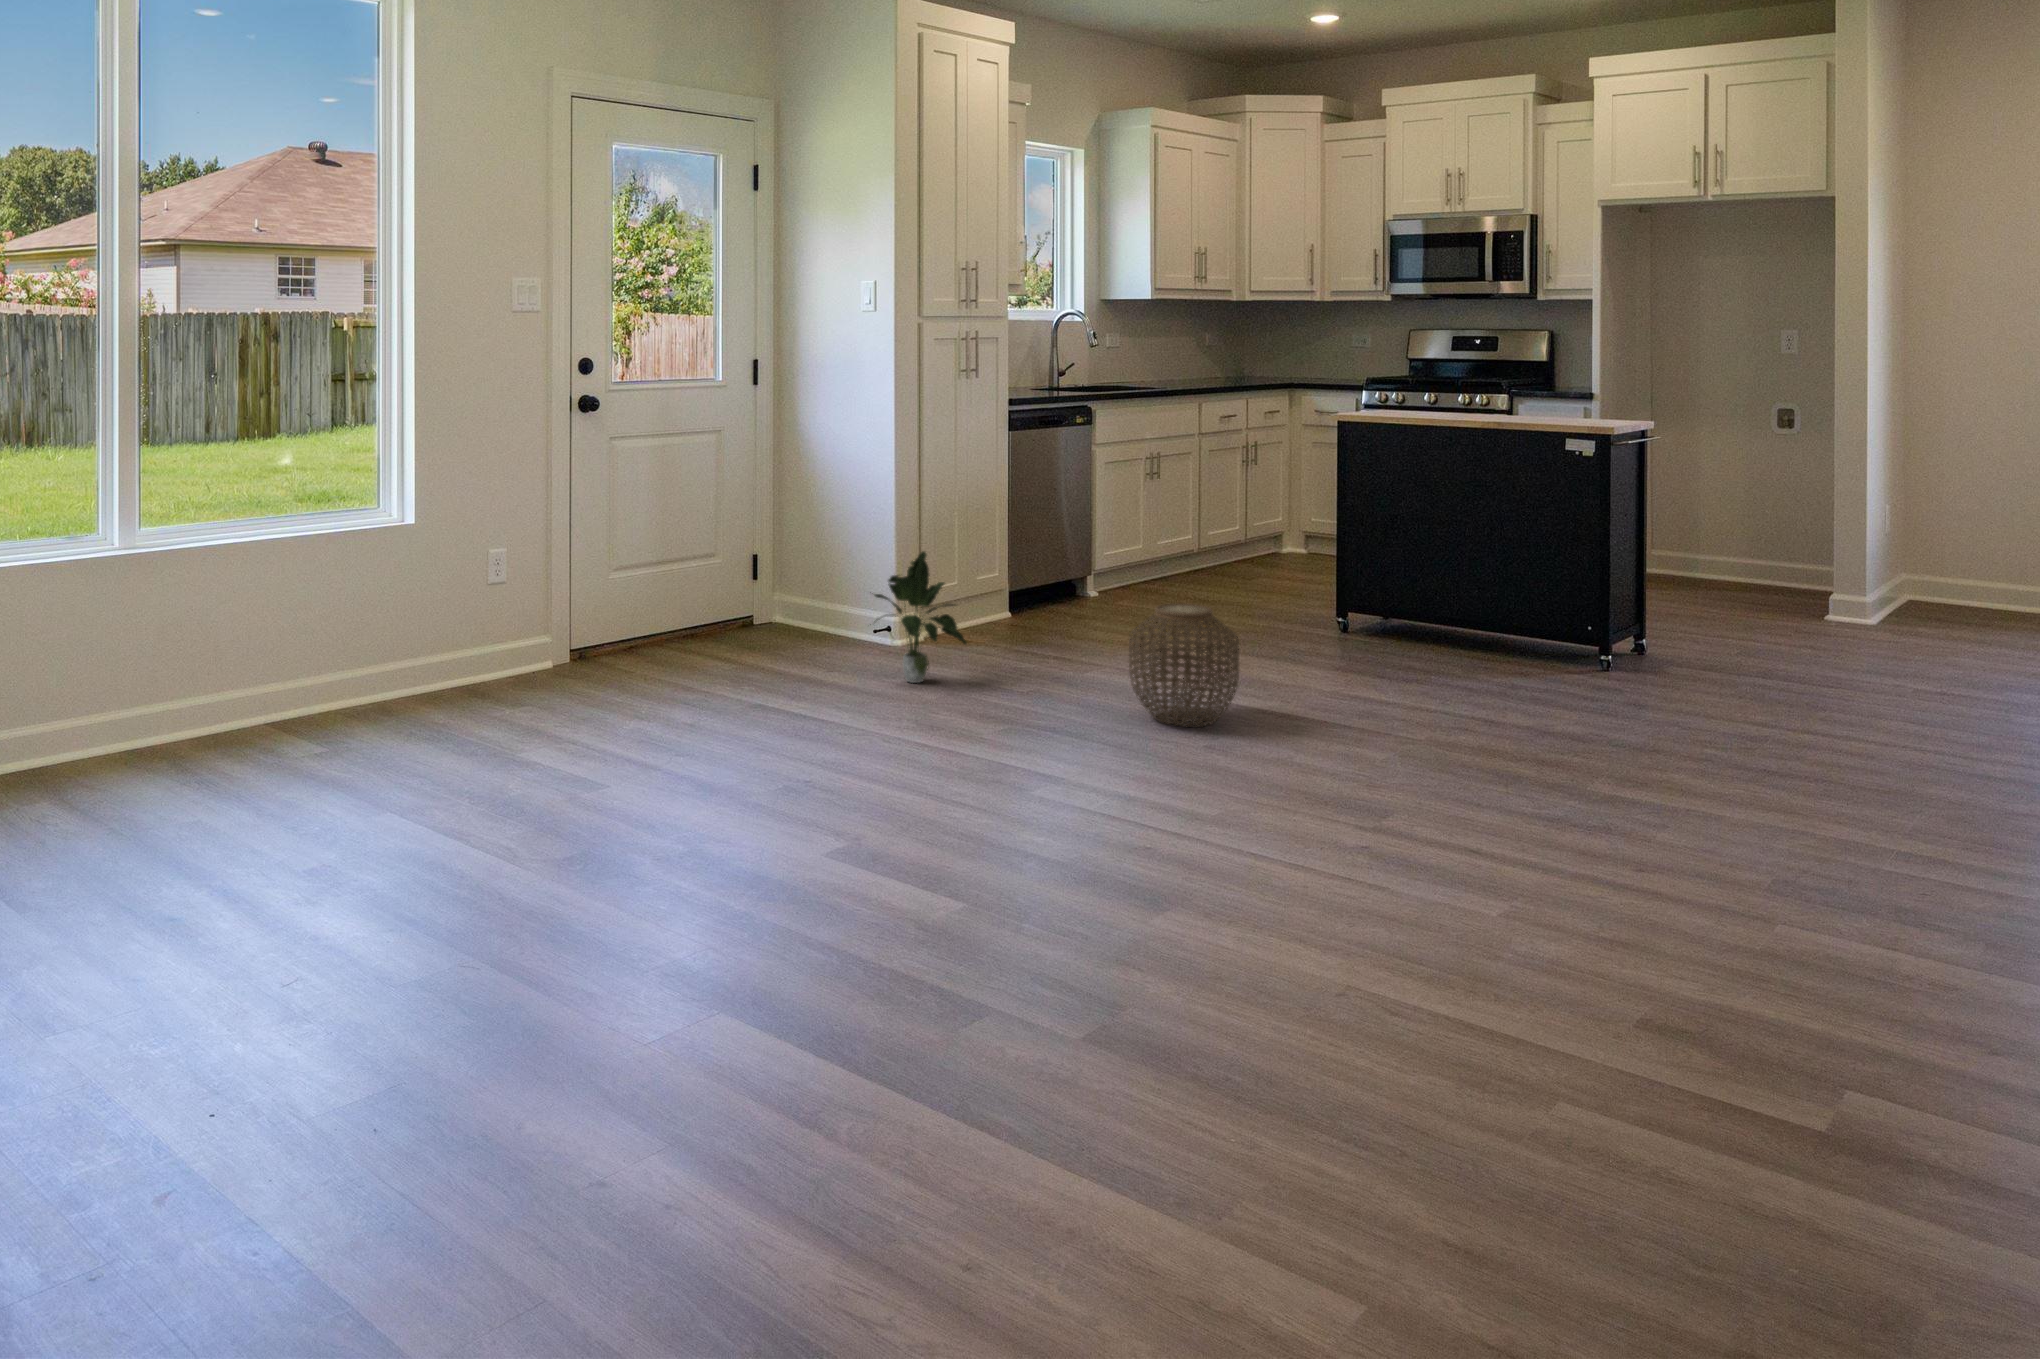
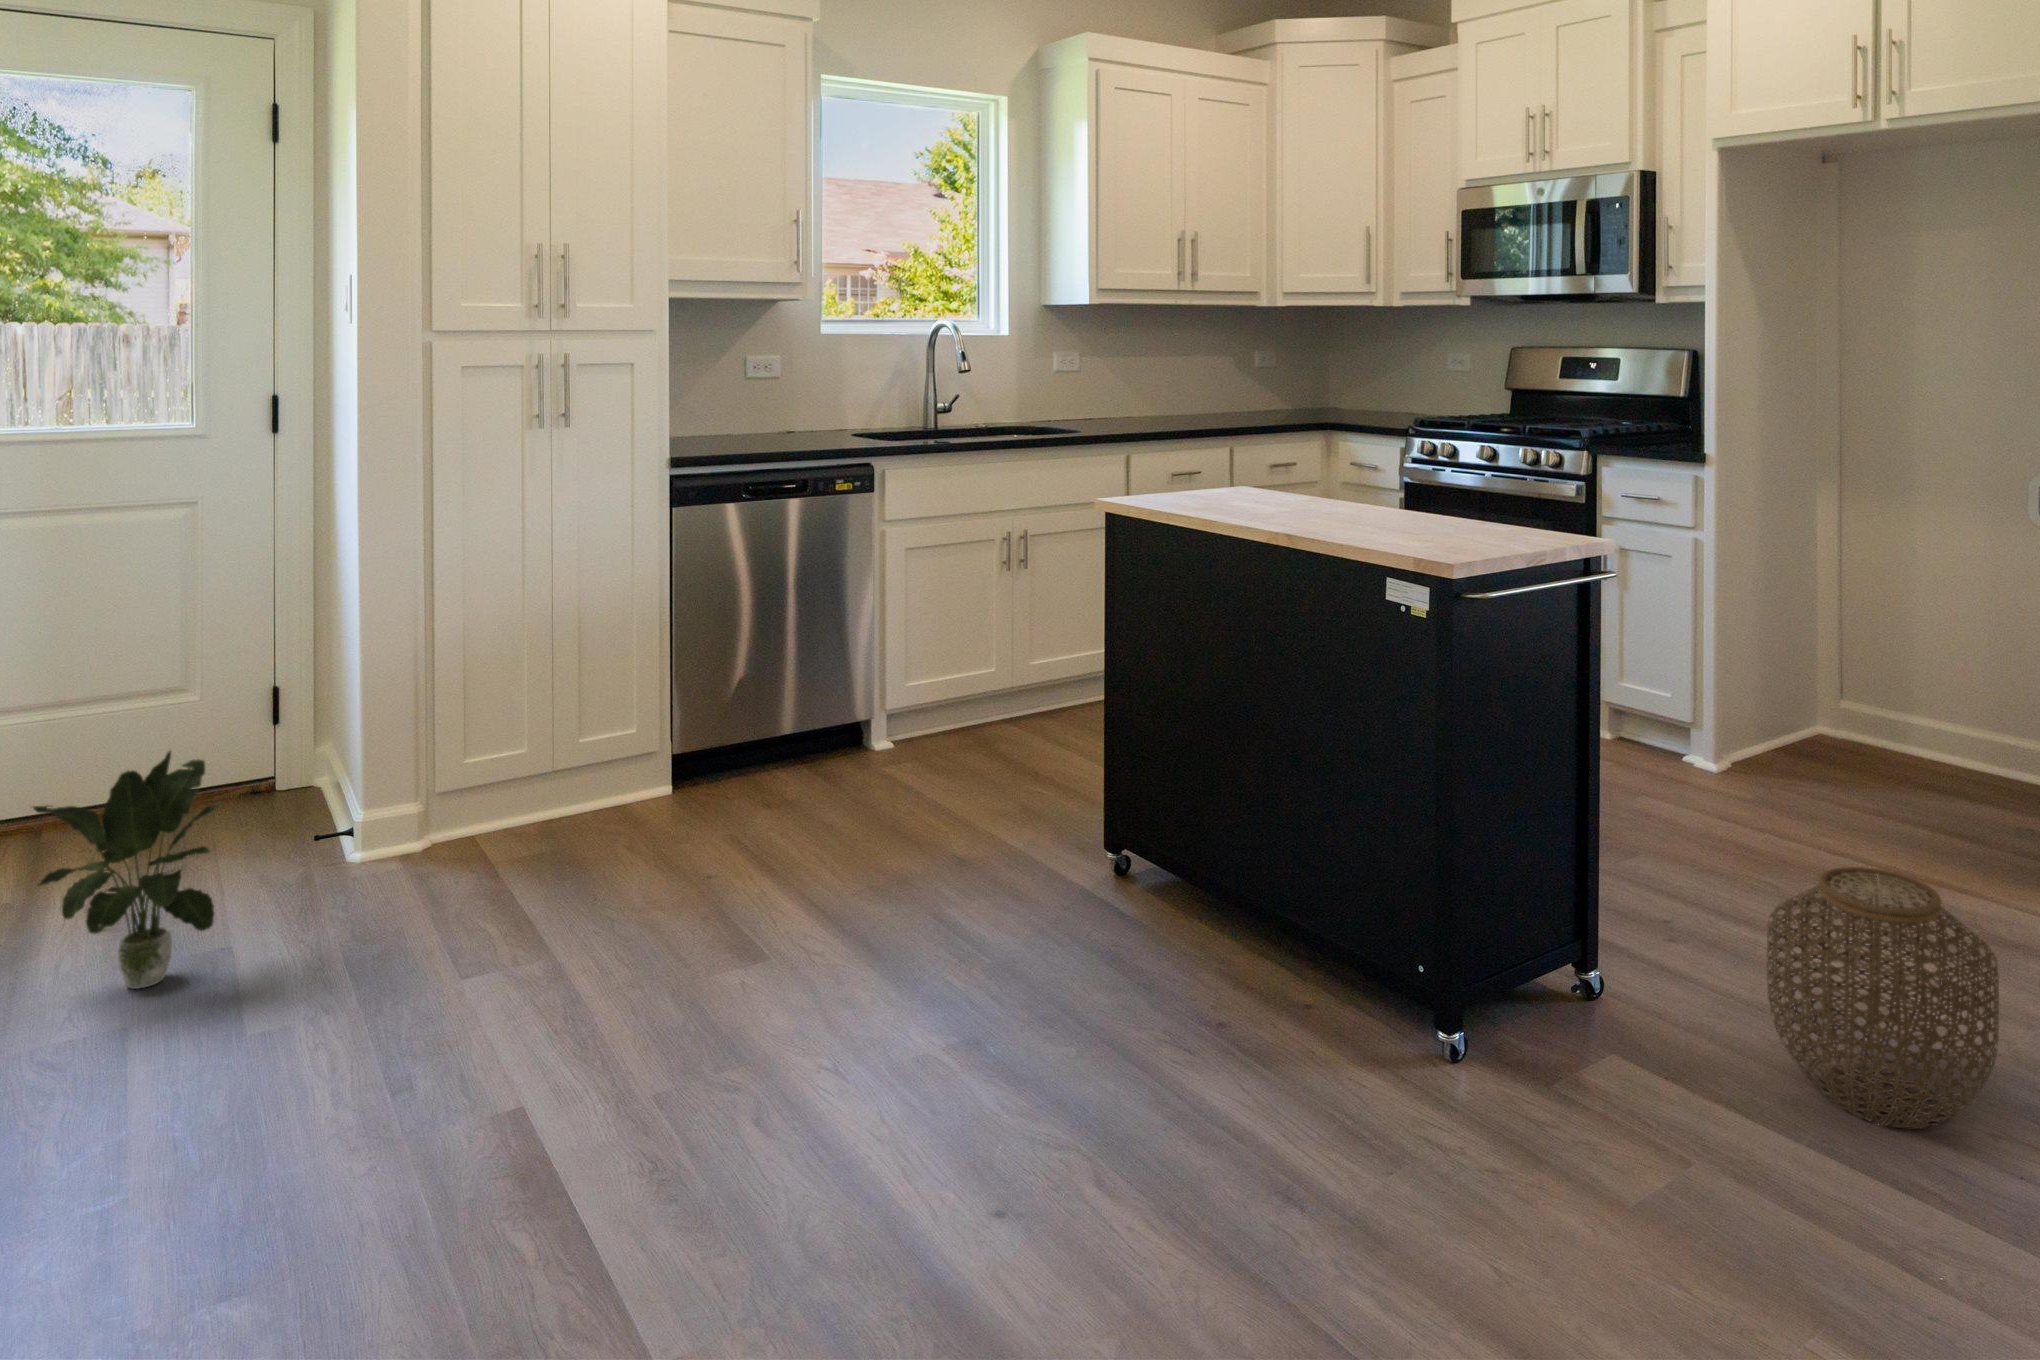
woven basket: present [1129,603,1239,727] -> present [1767,867,1999,1129]

